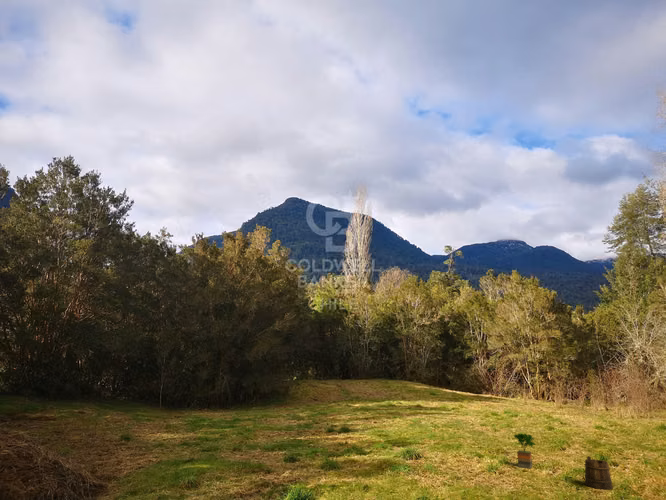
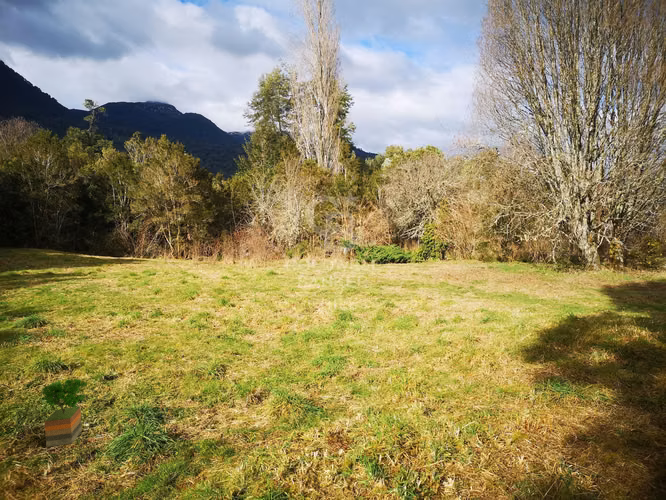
bucket: present [585,456,612,489] -> none [159,413,205,478]

